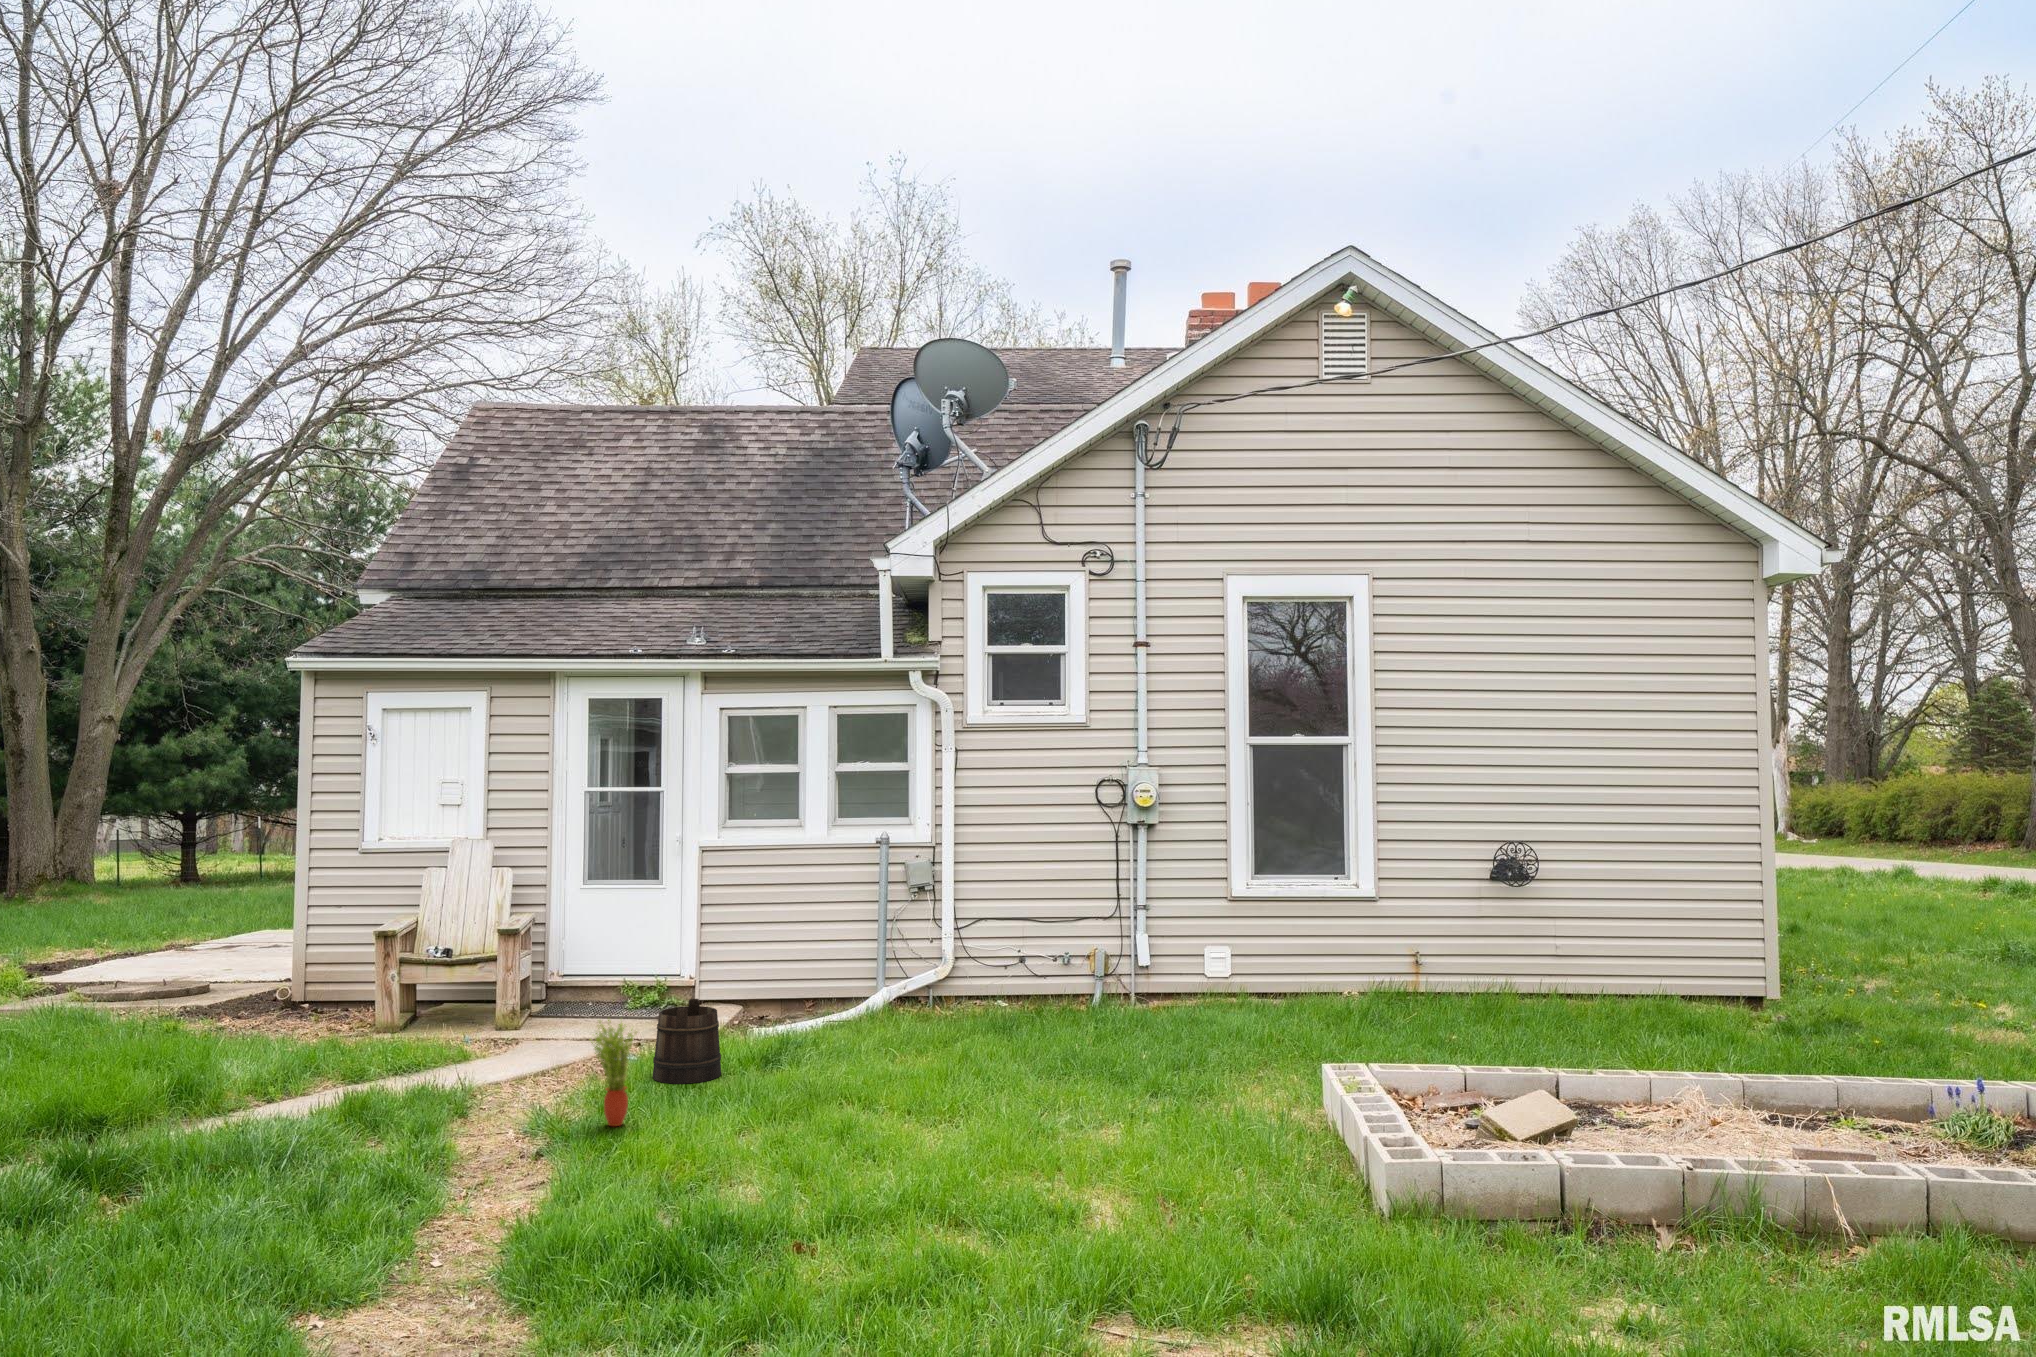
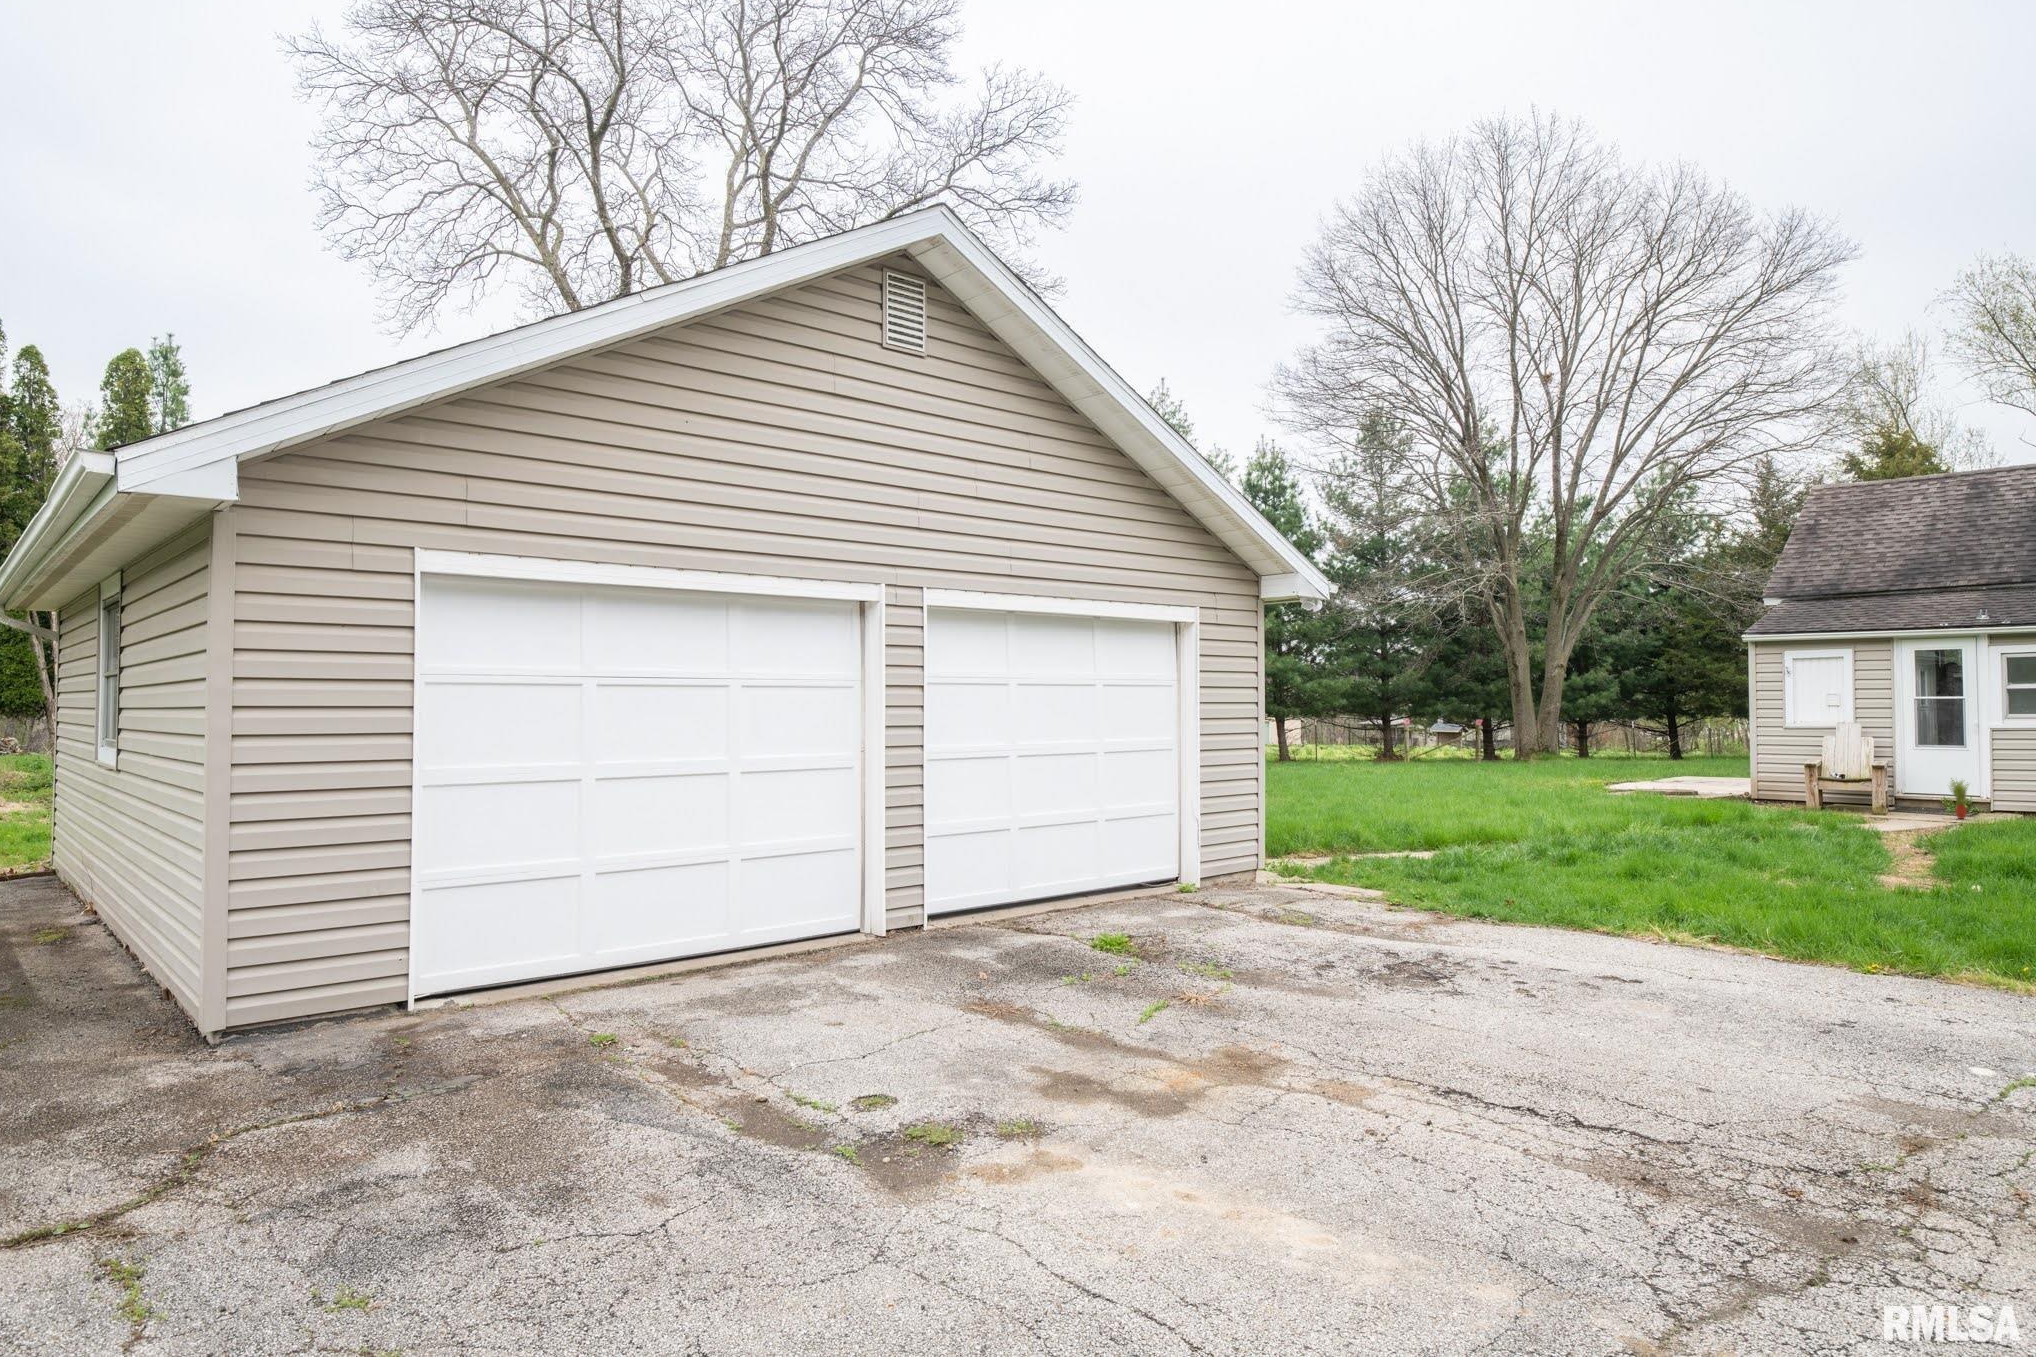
bucket: present [653,999,721,1084] -> none [1974,784,2012,816]

